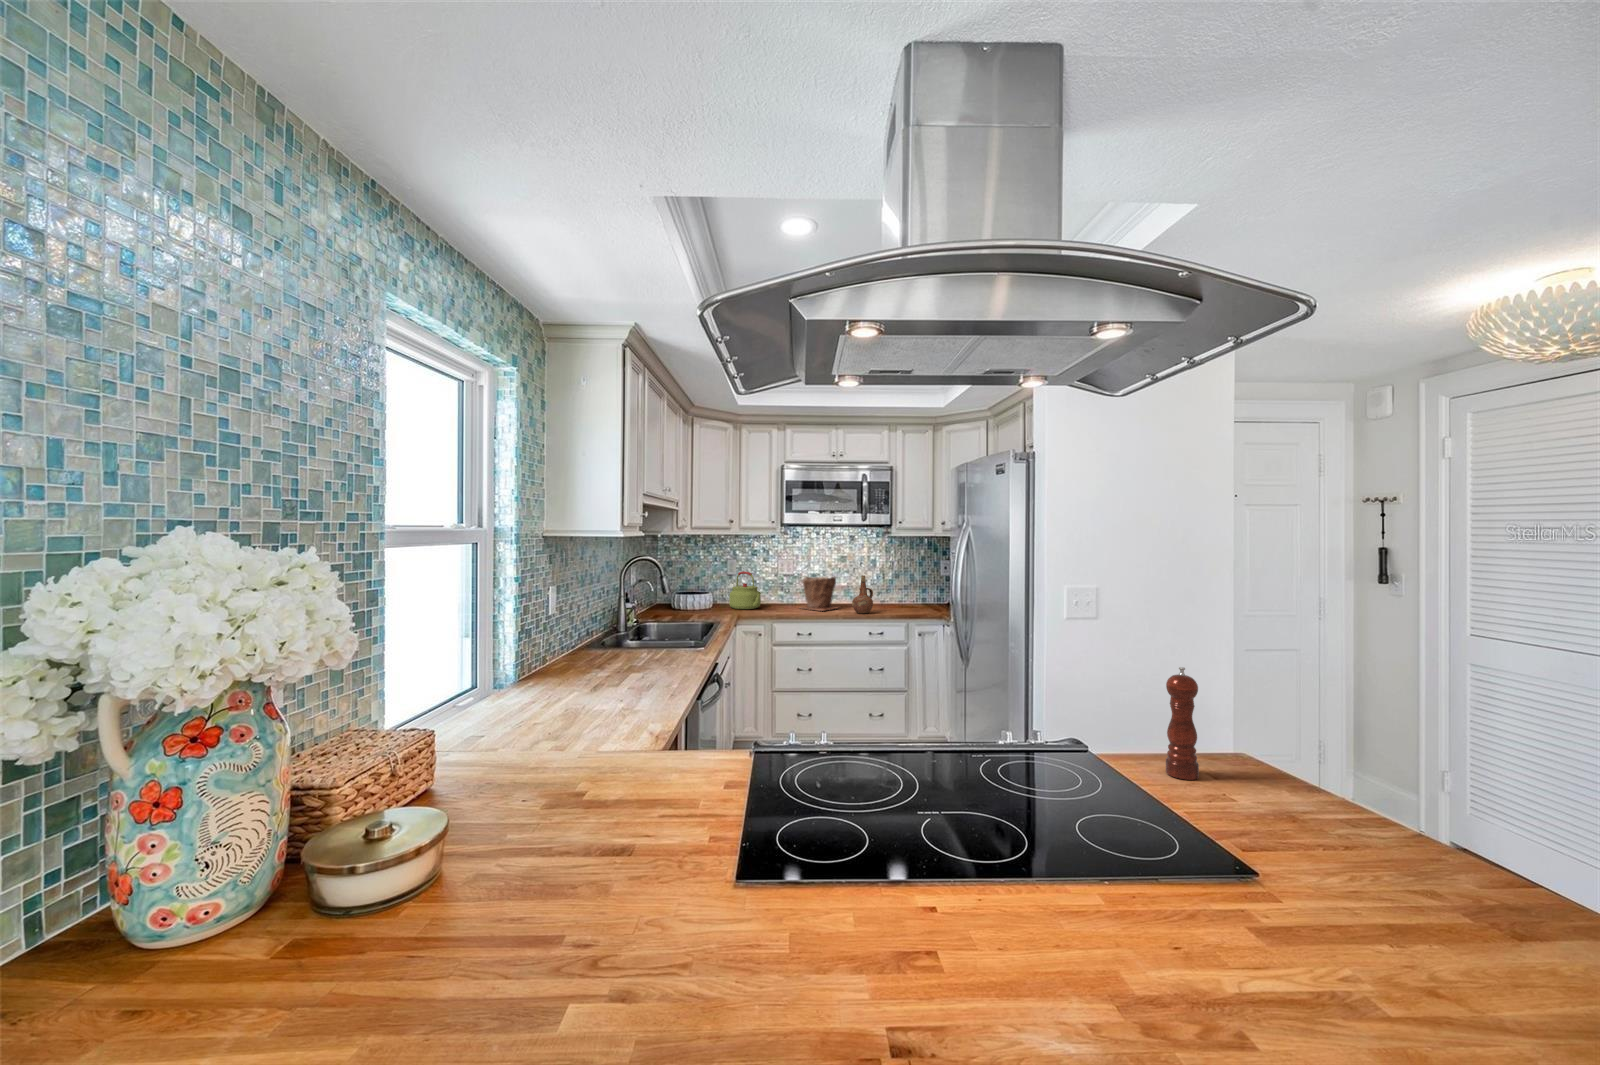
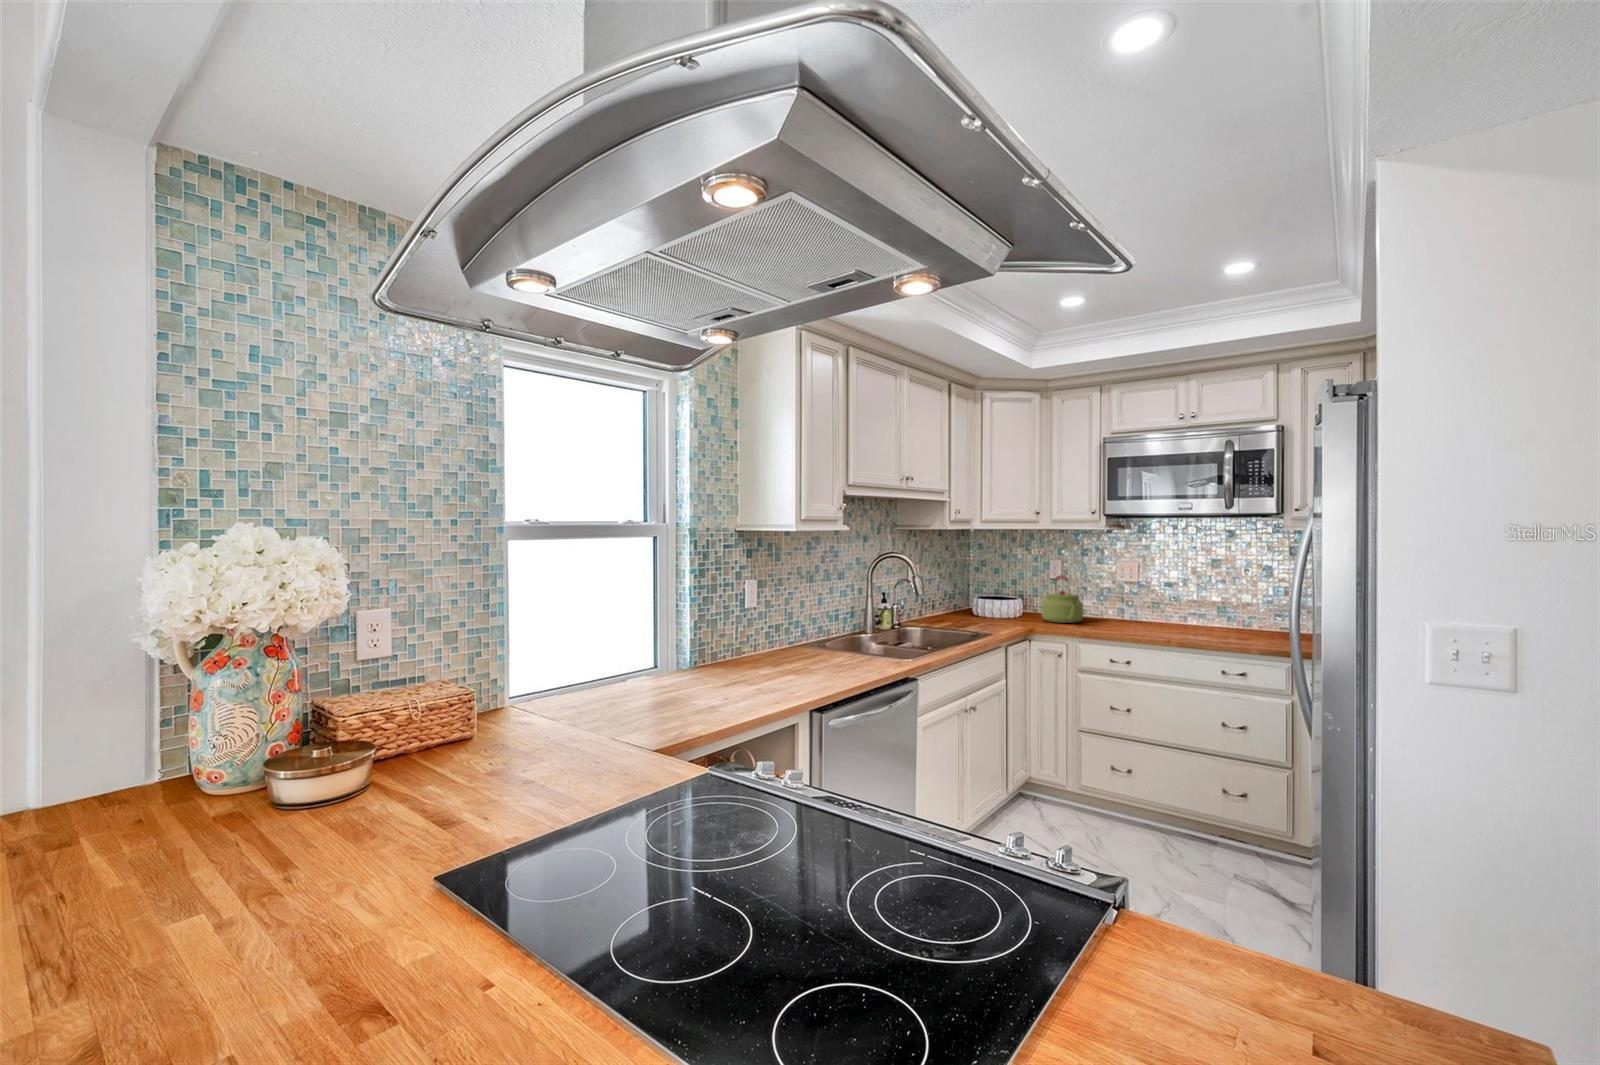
ceramic pitcher: present [852,575,873,613] -> none [1209,587,1245,642]
plant pot: present [801,576,838,611] -> none [1136,584,1202,633]
pepper mill: present [1166,667,1199,780] -> none [1181,776,1247,1009]

